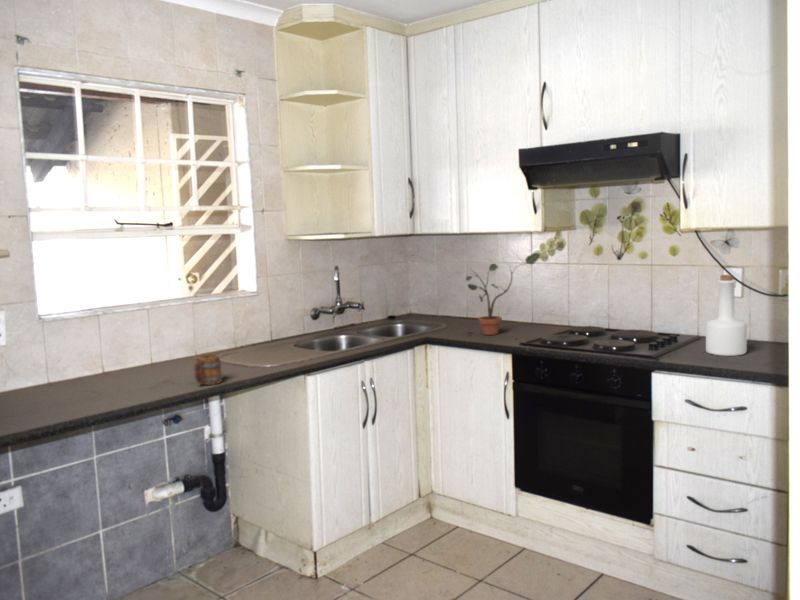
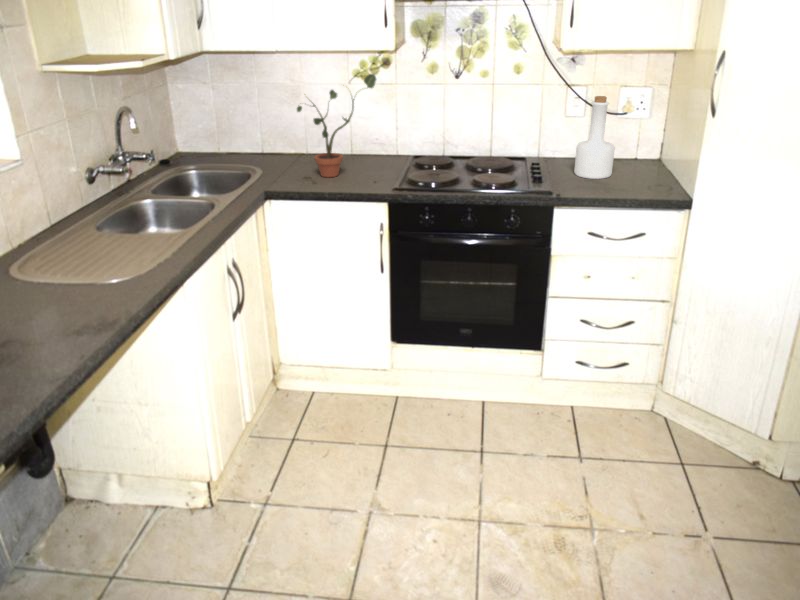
mug: present [194,354,223,385] -> none [38,269,83,320]

